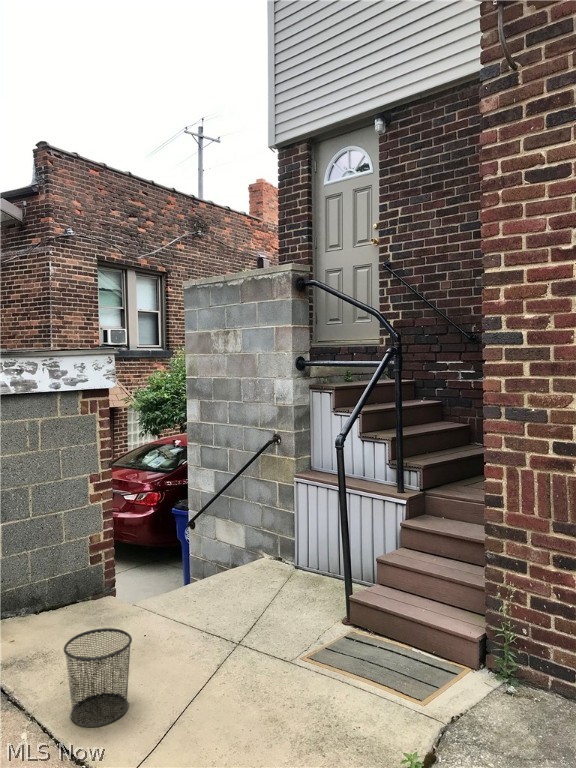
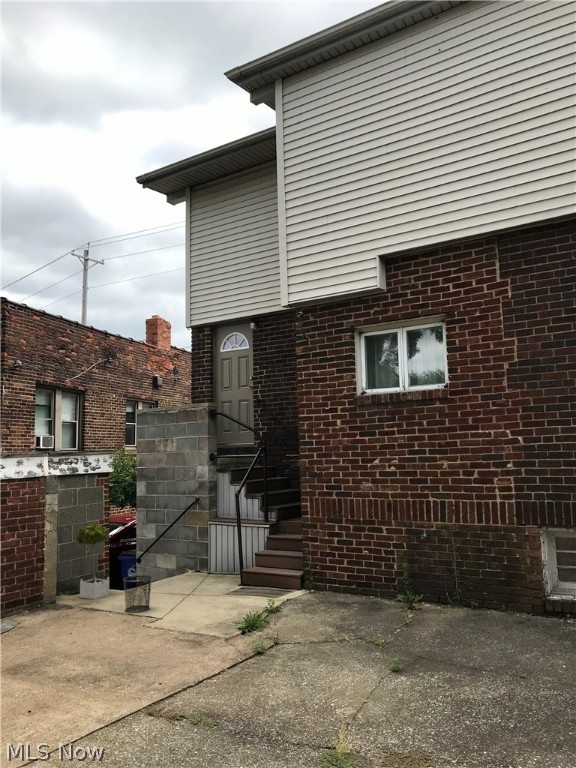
potted tree: none [16,497,87,642] -> present [76,524,110,599]

